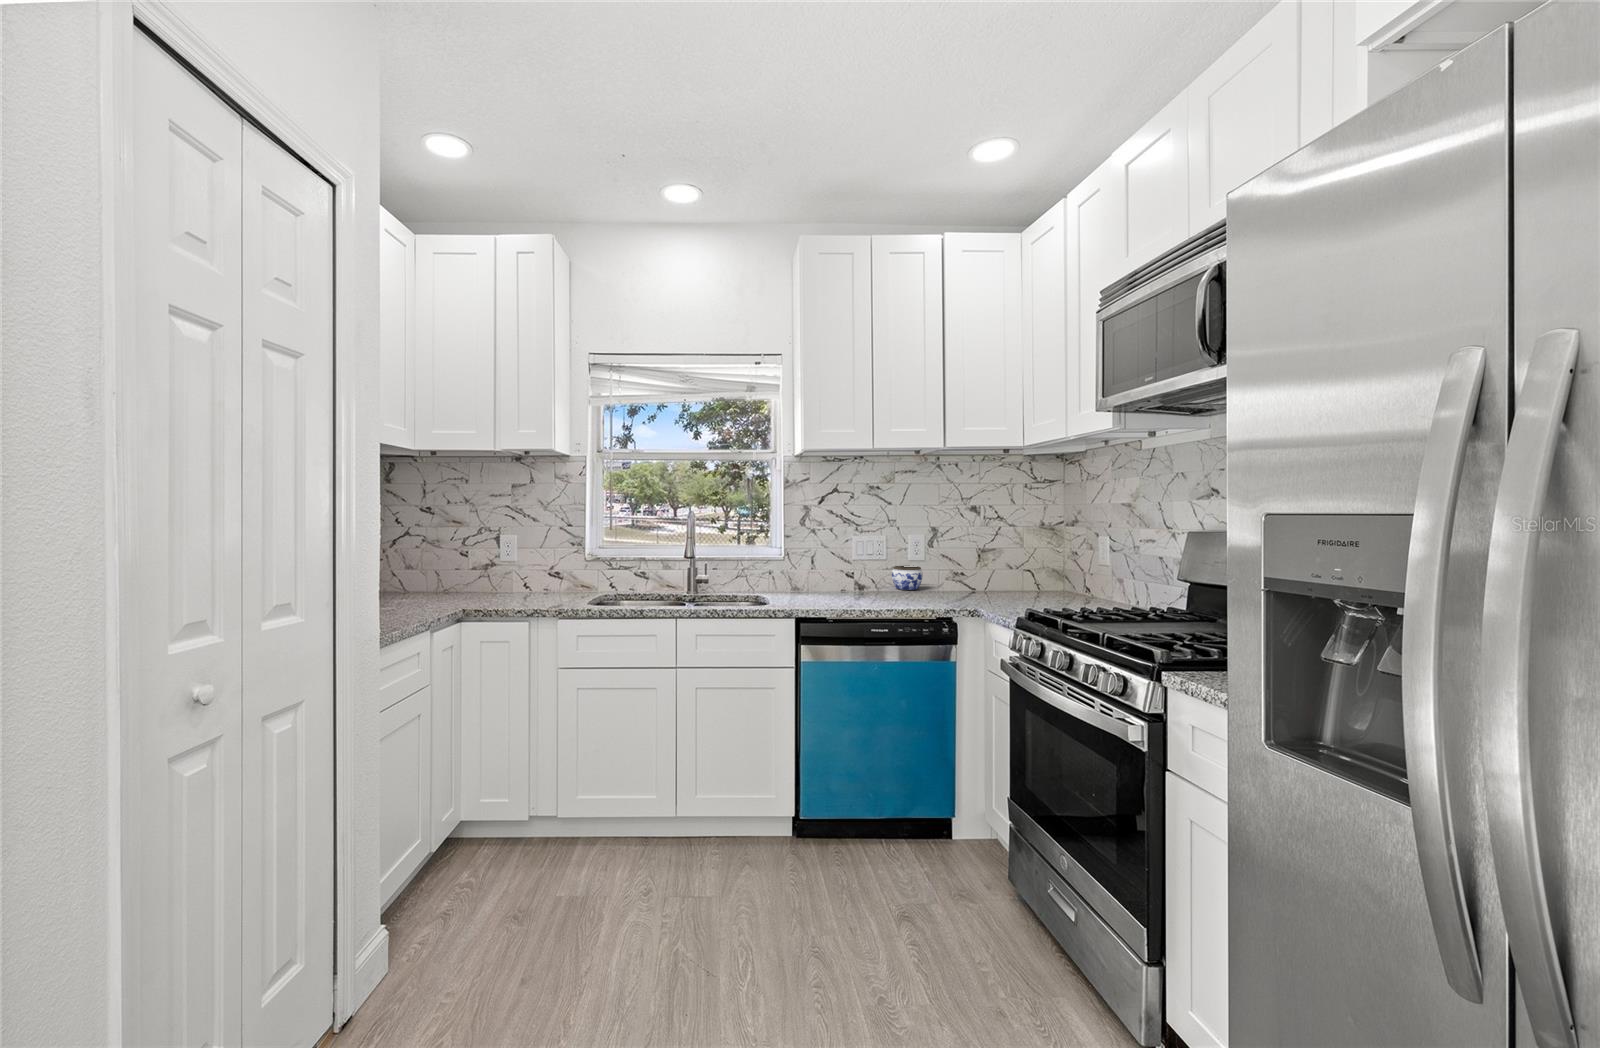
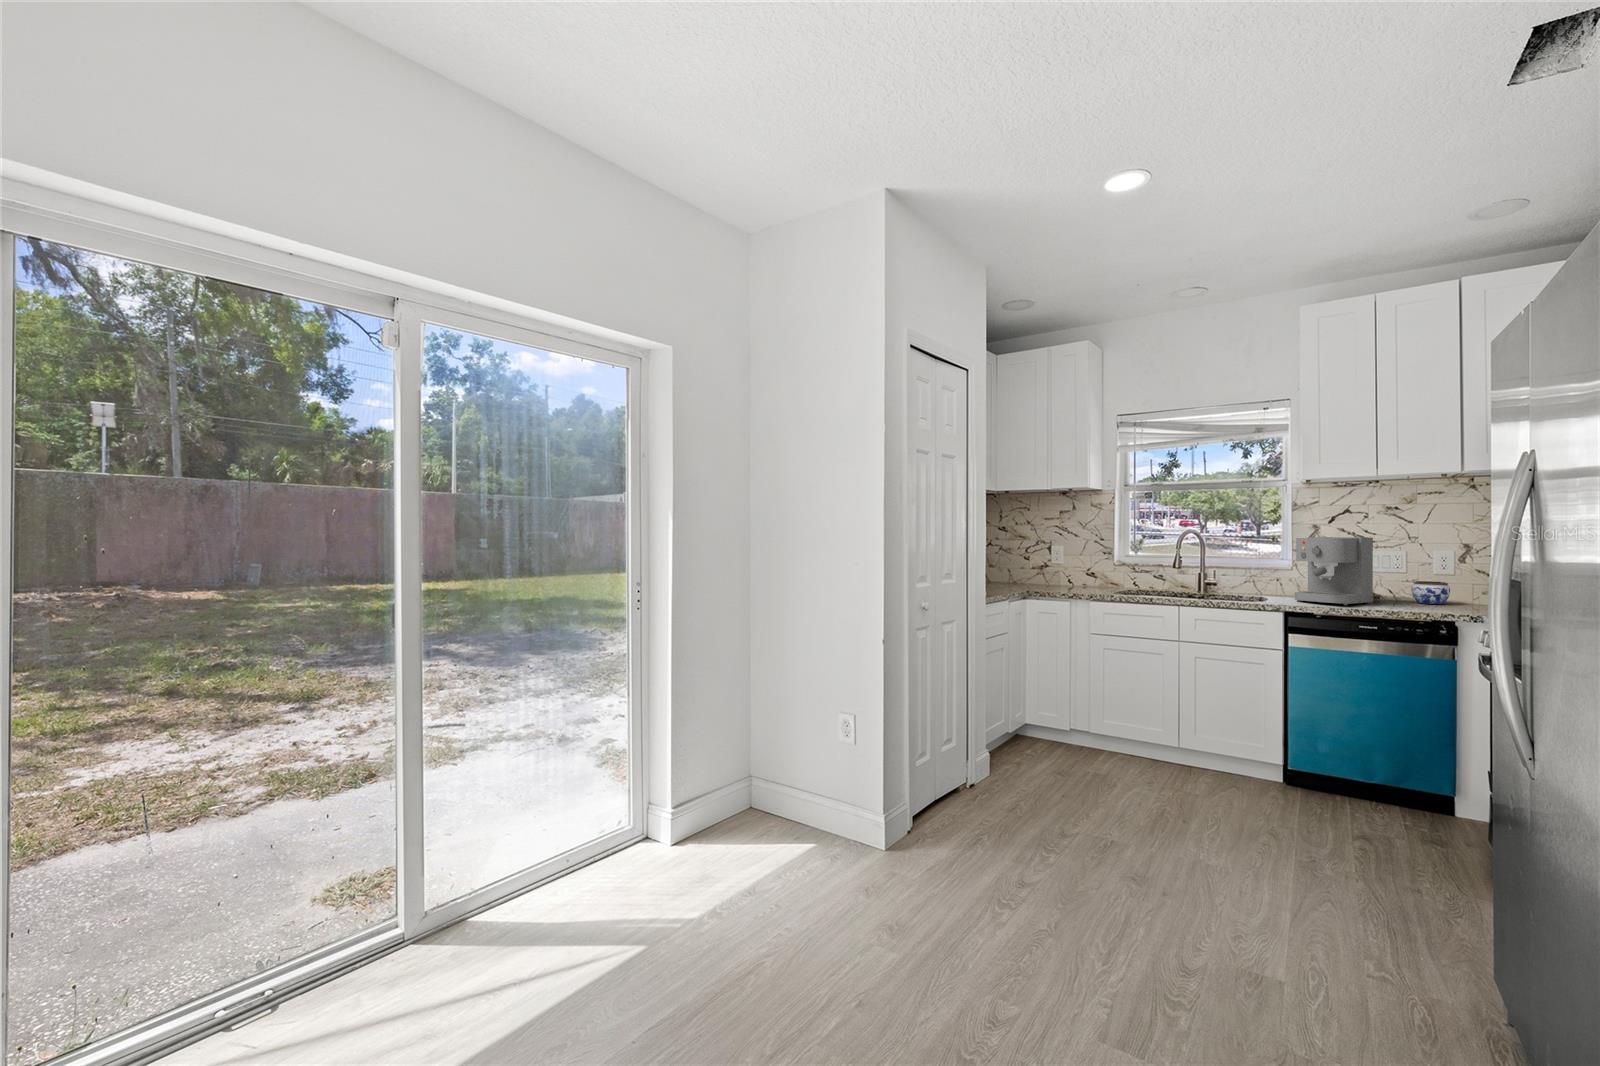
coffee maker: none [796,521,865,601] -> present [1295,537,1373,605]

